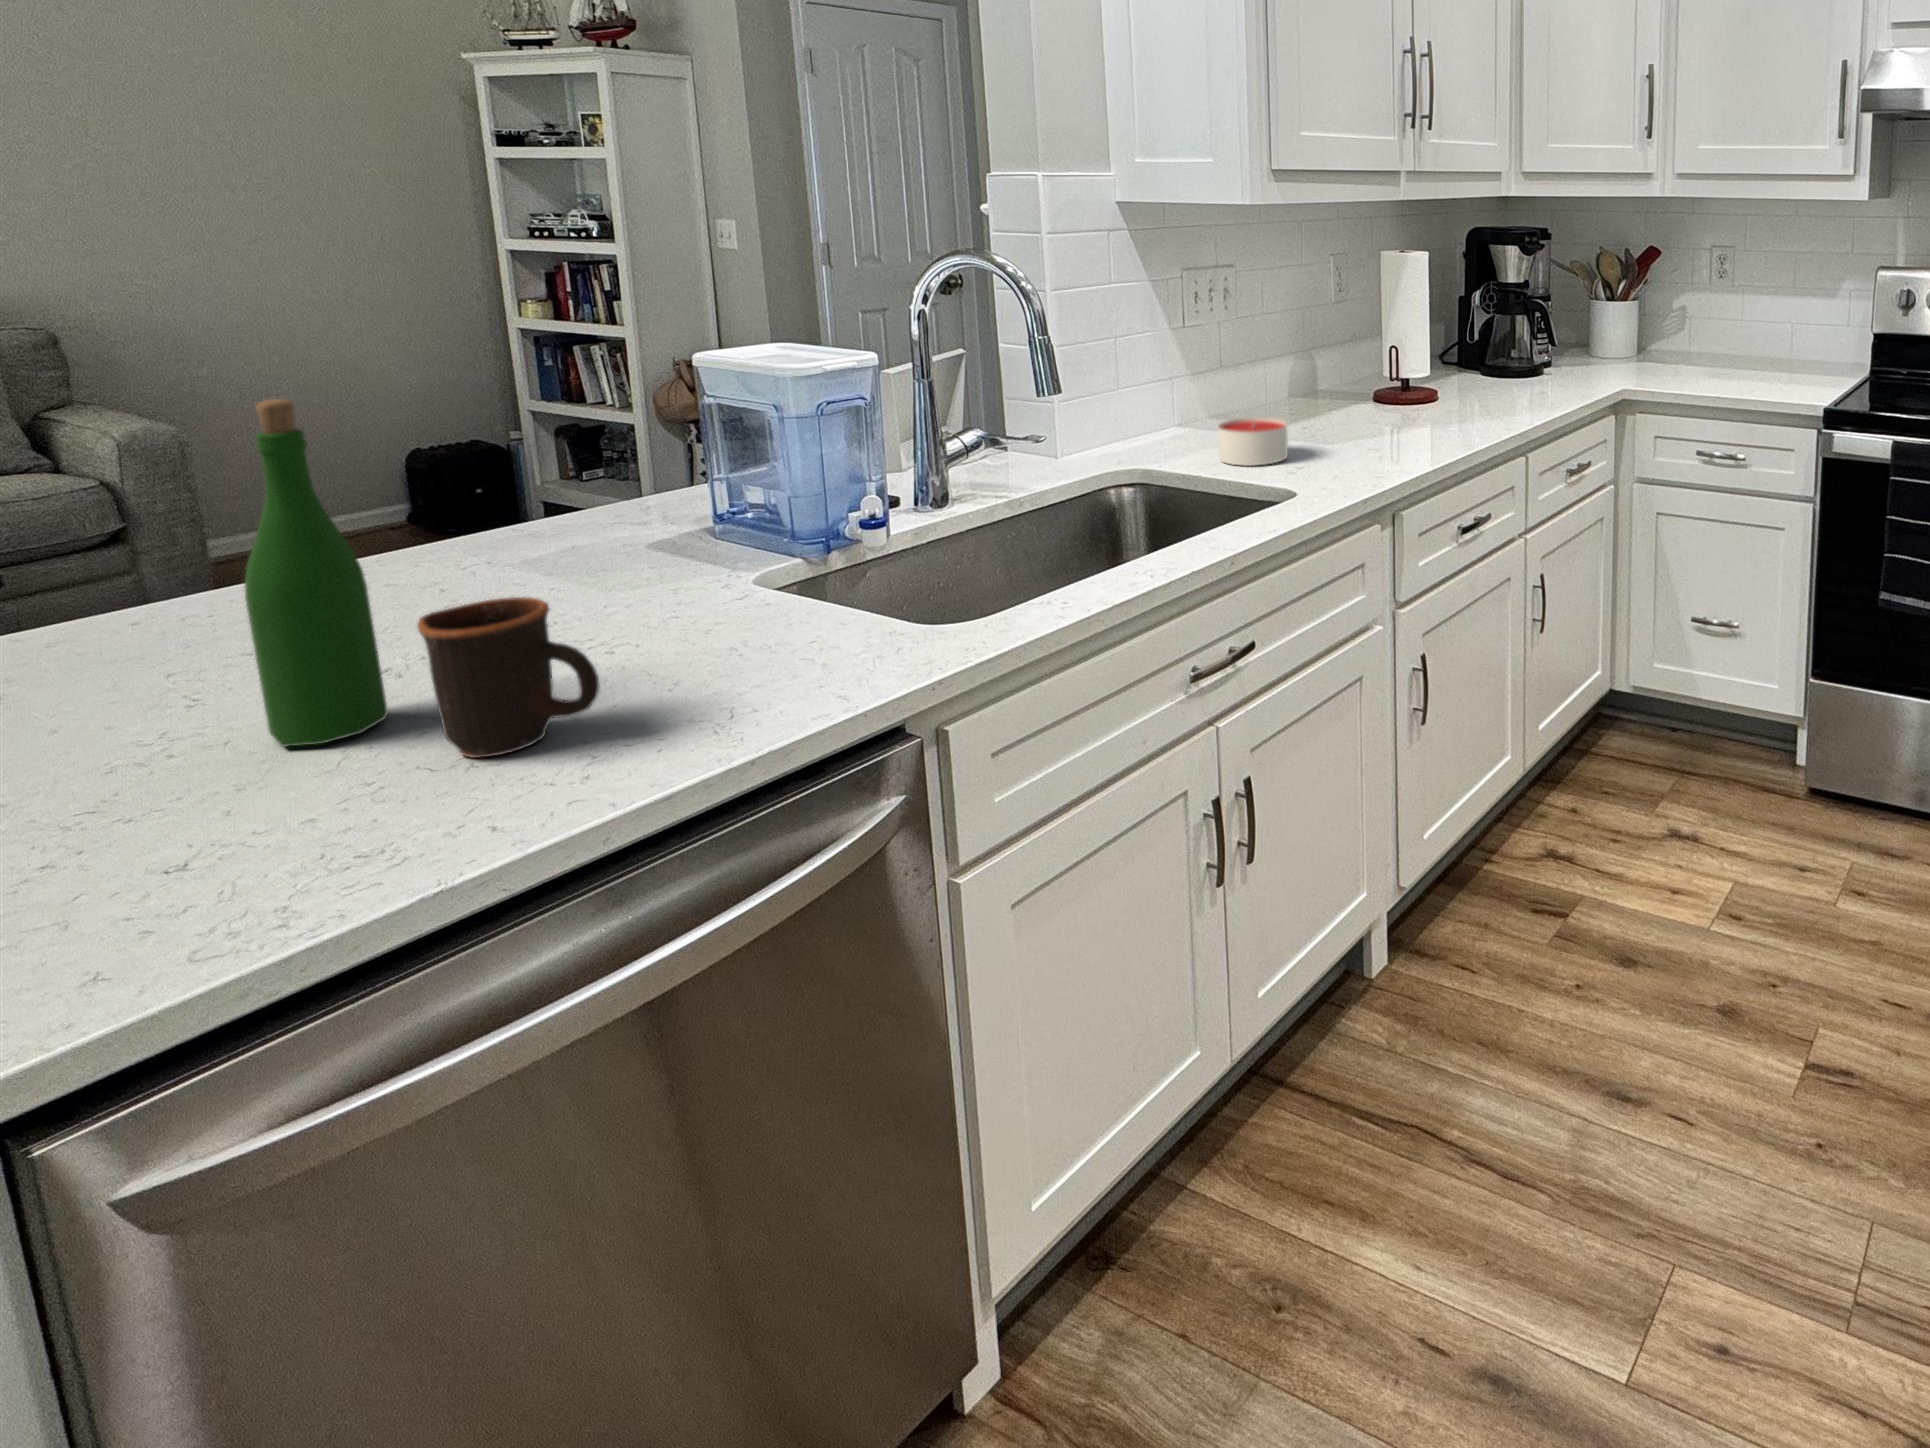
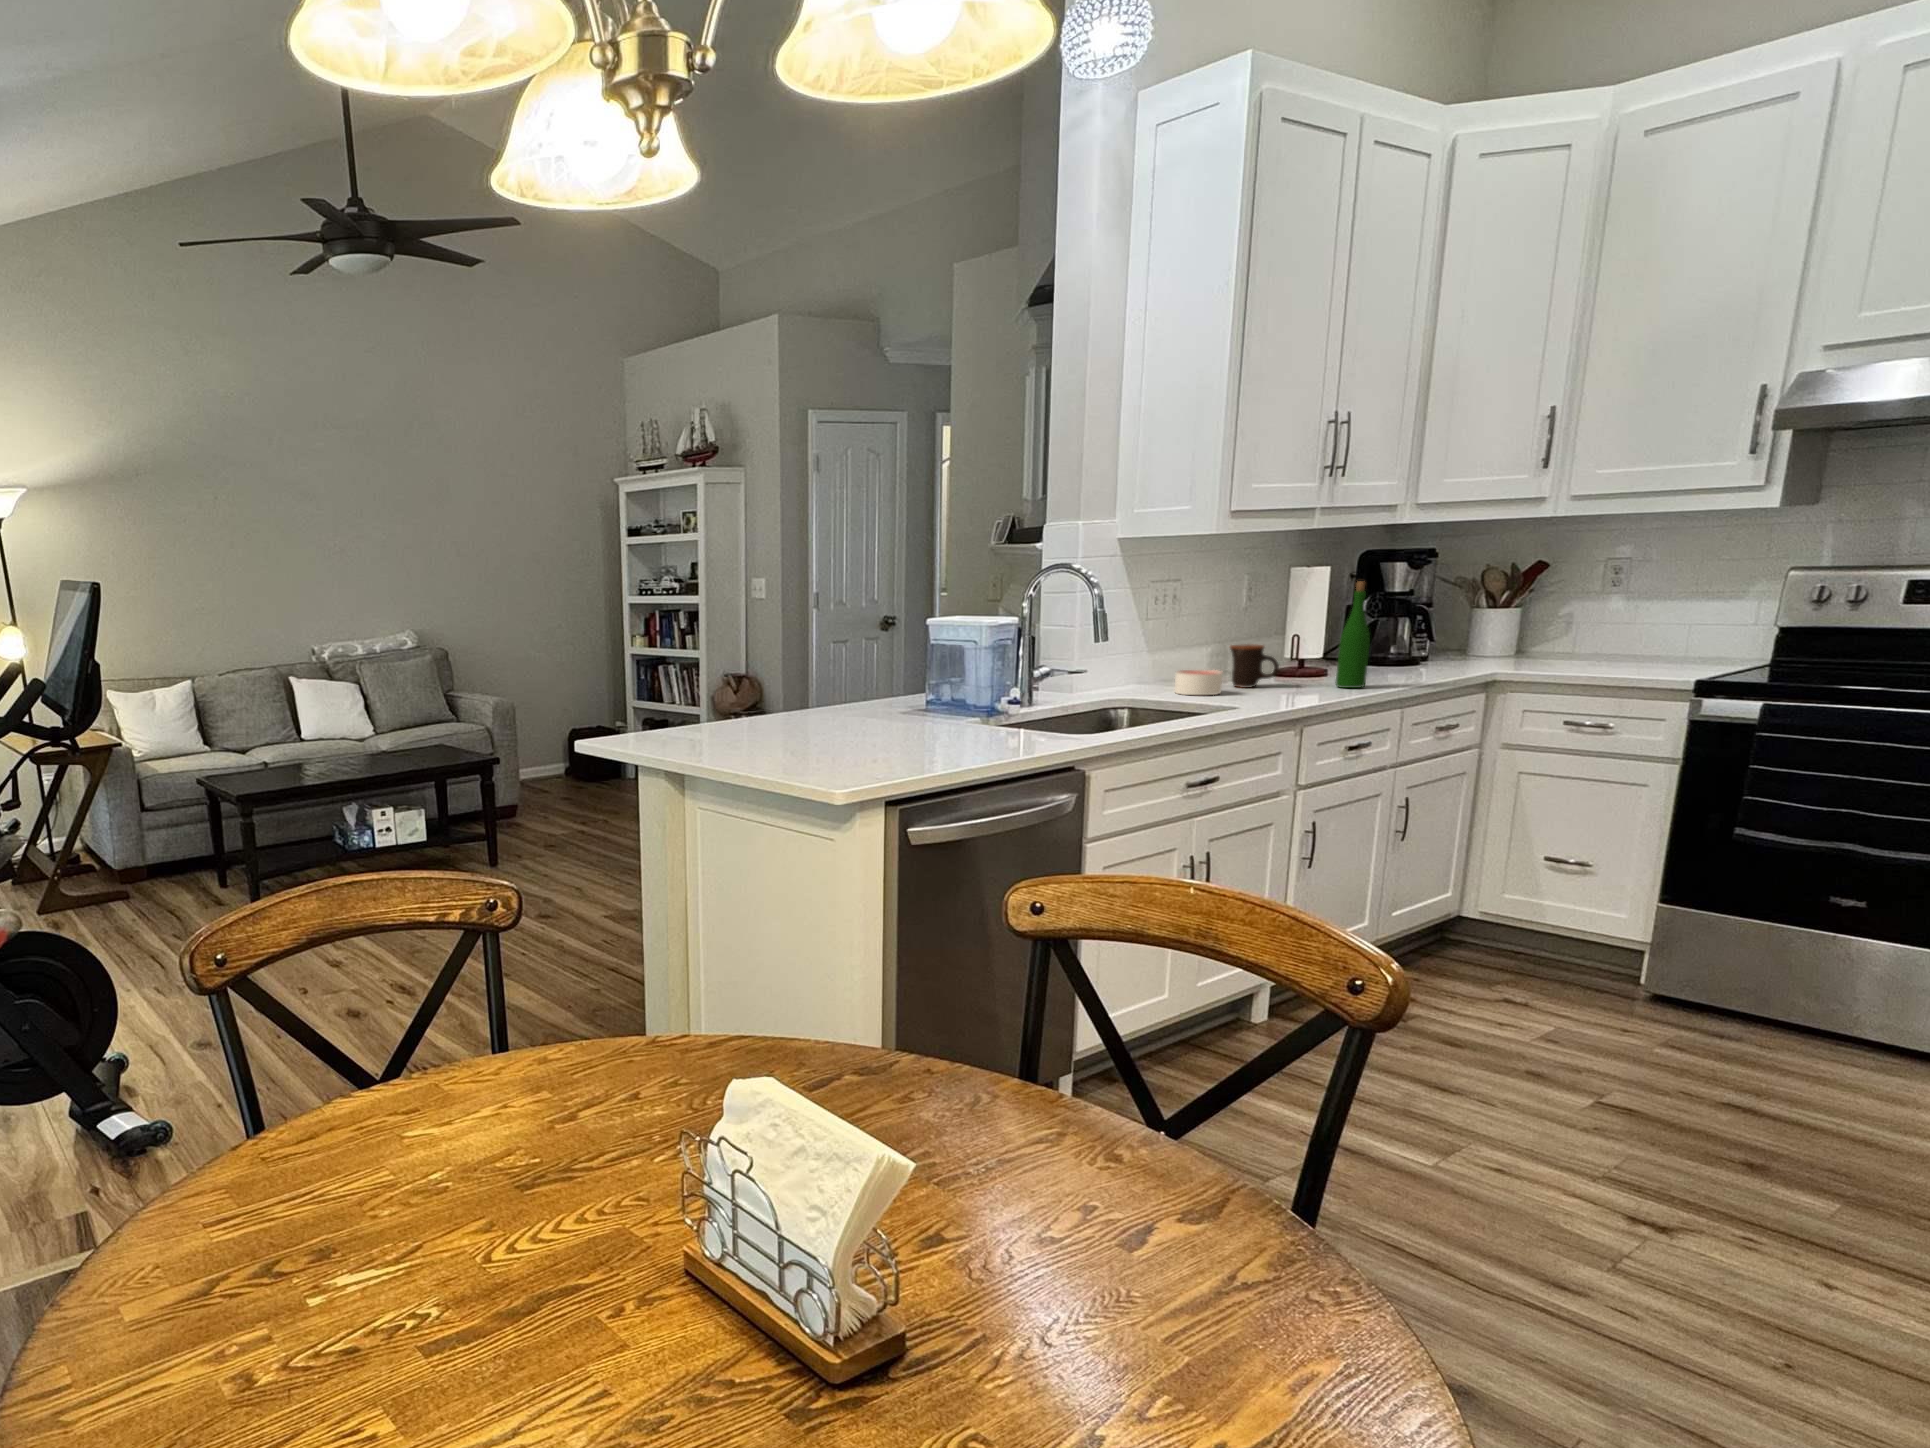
wine bottle: present [245,399,388,747] -> present [1335,581,1370,688]
mug: present [418,597,599,758] -> present [1230,644,1279,688]

